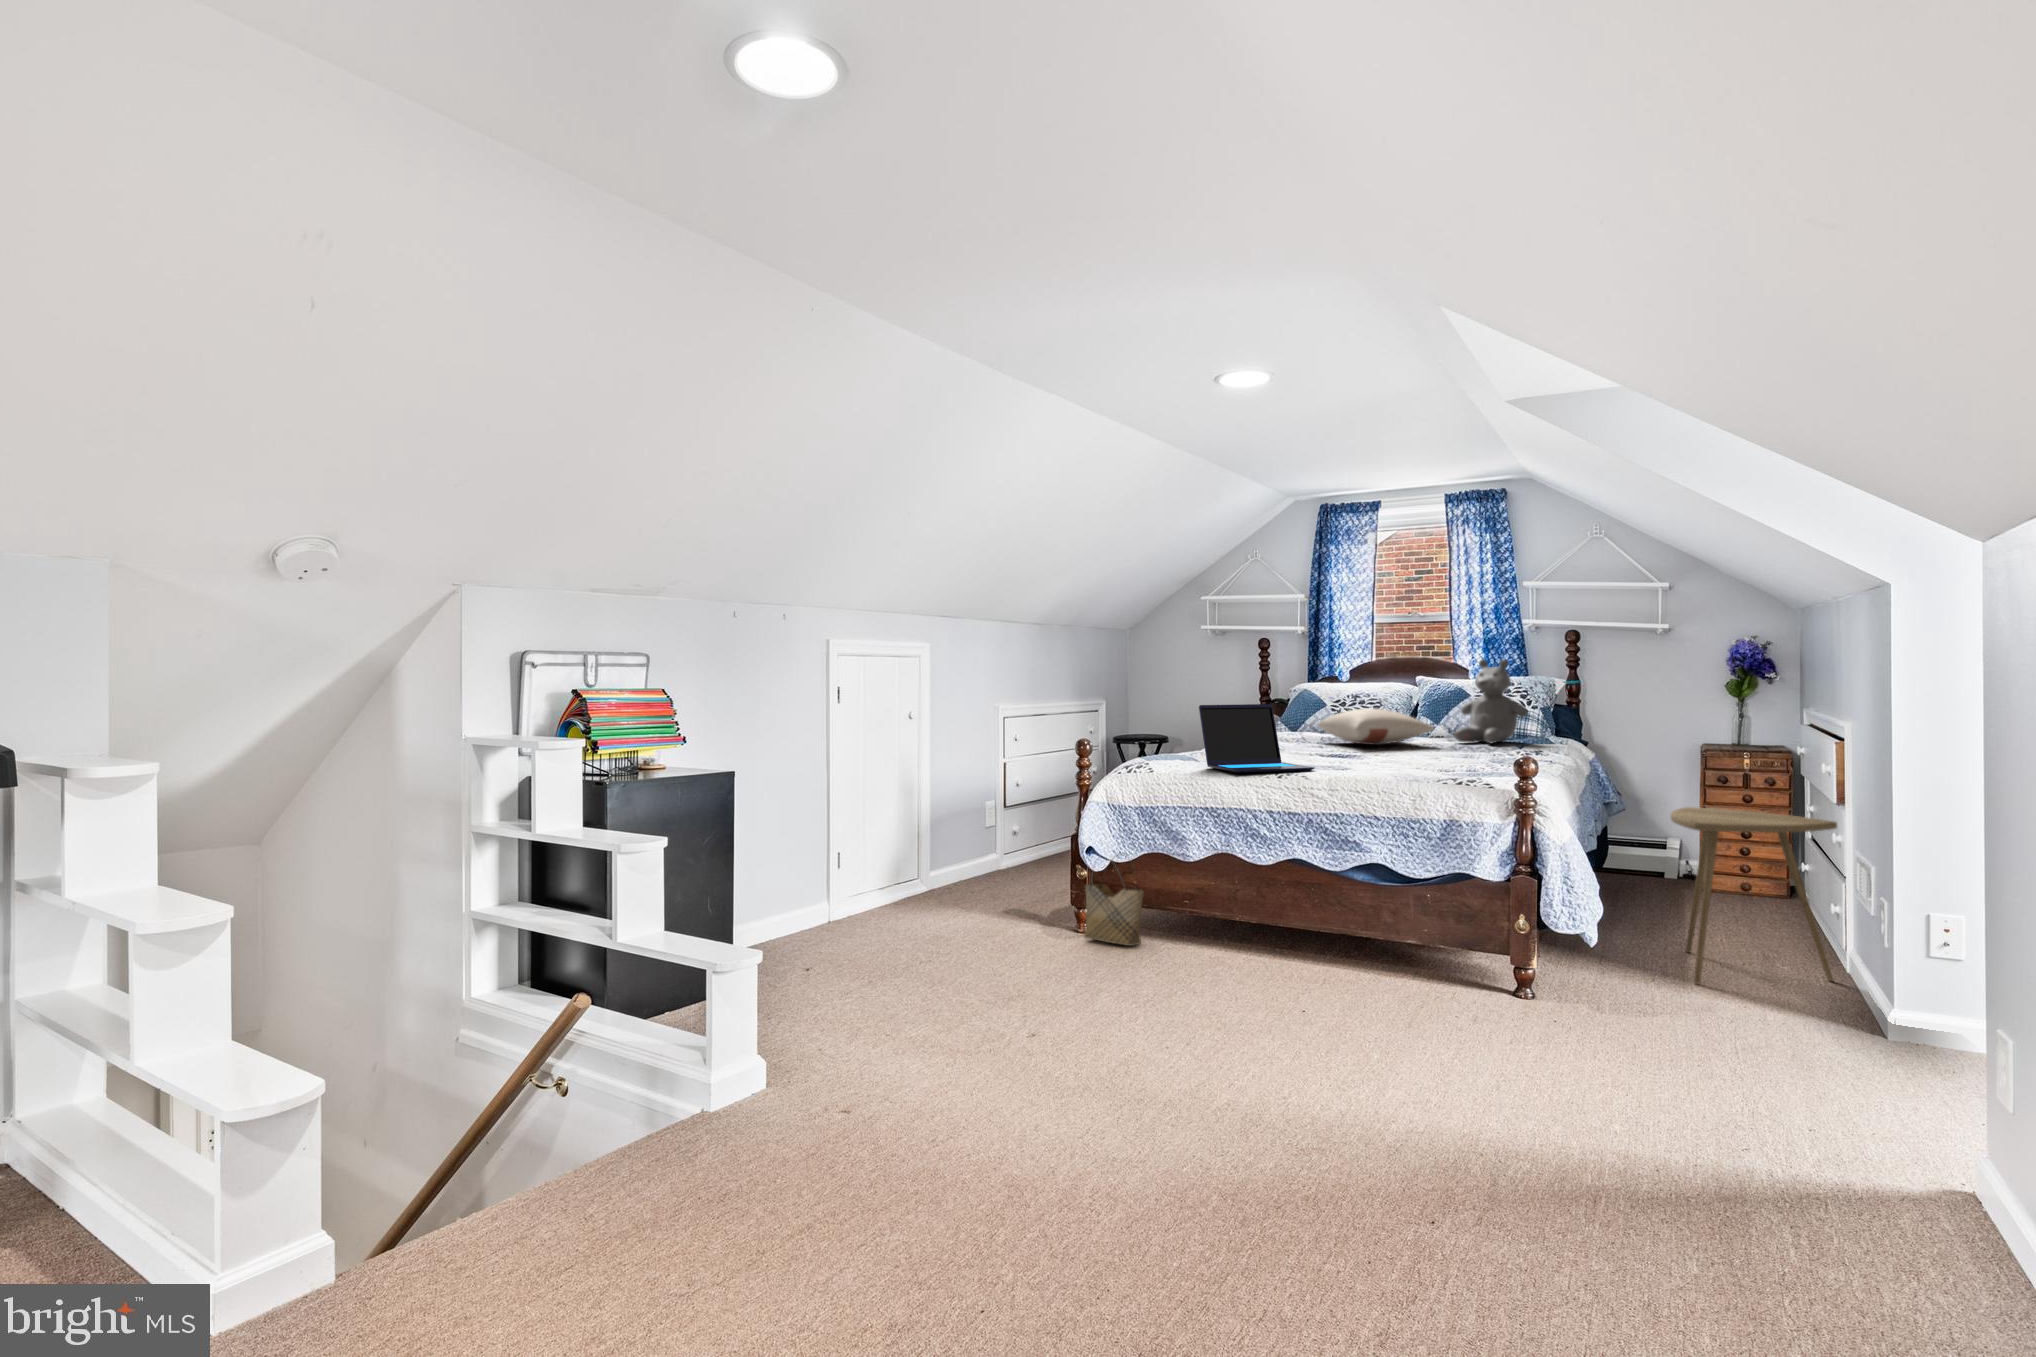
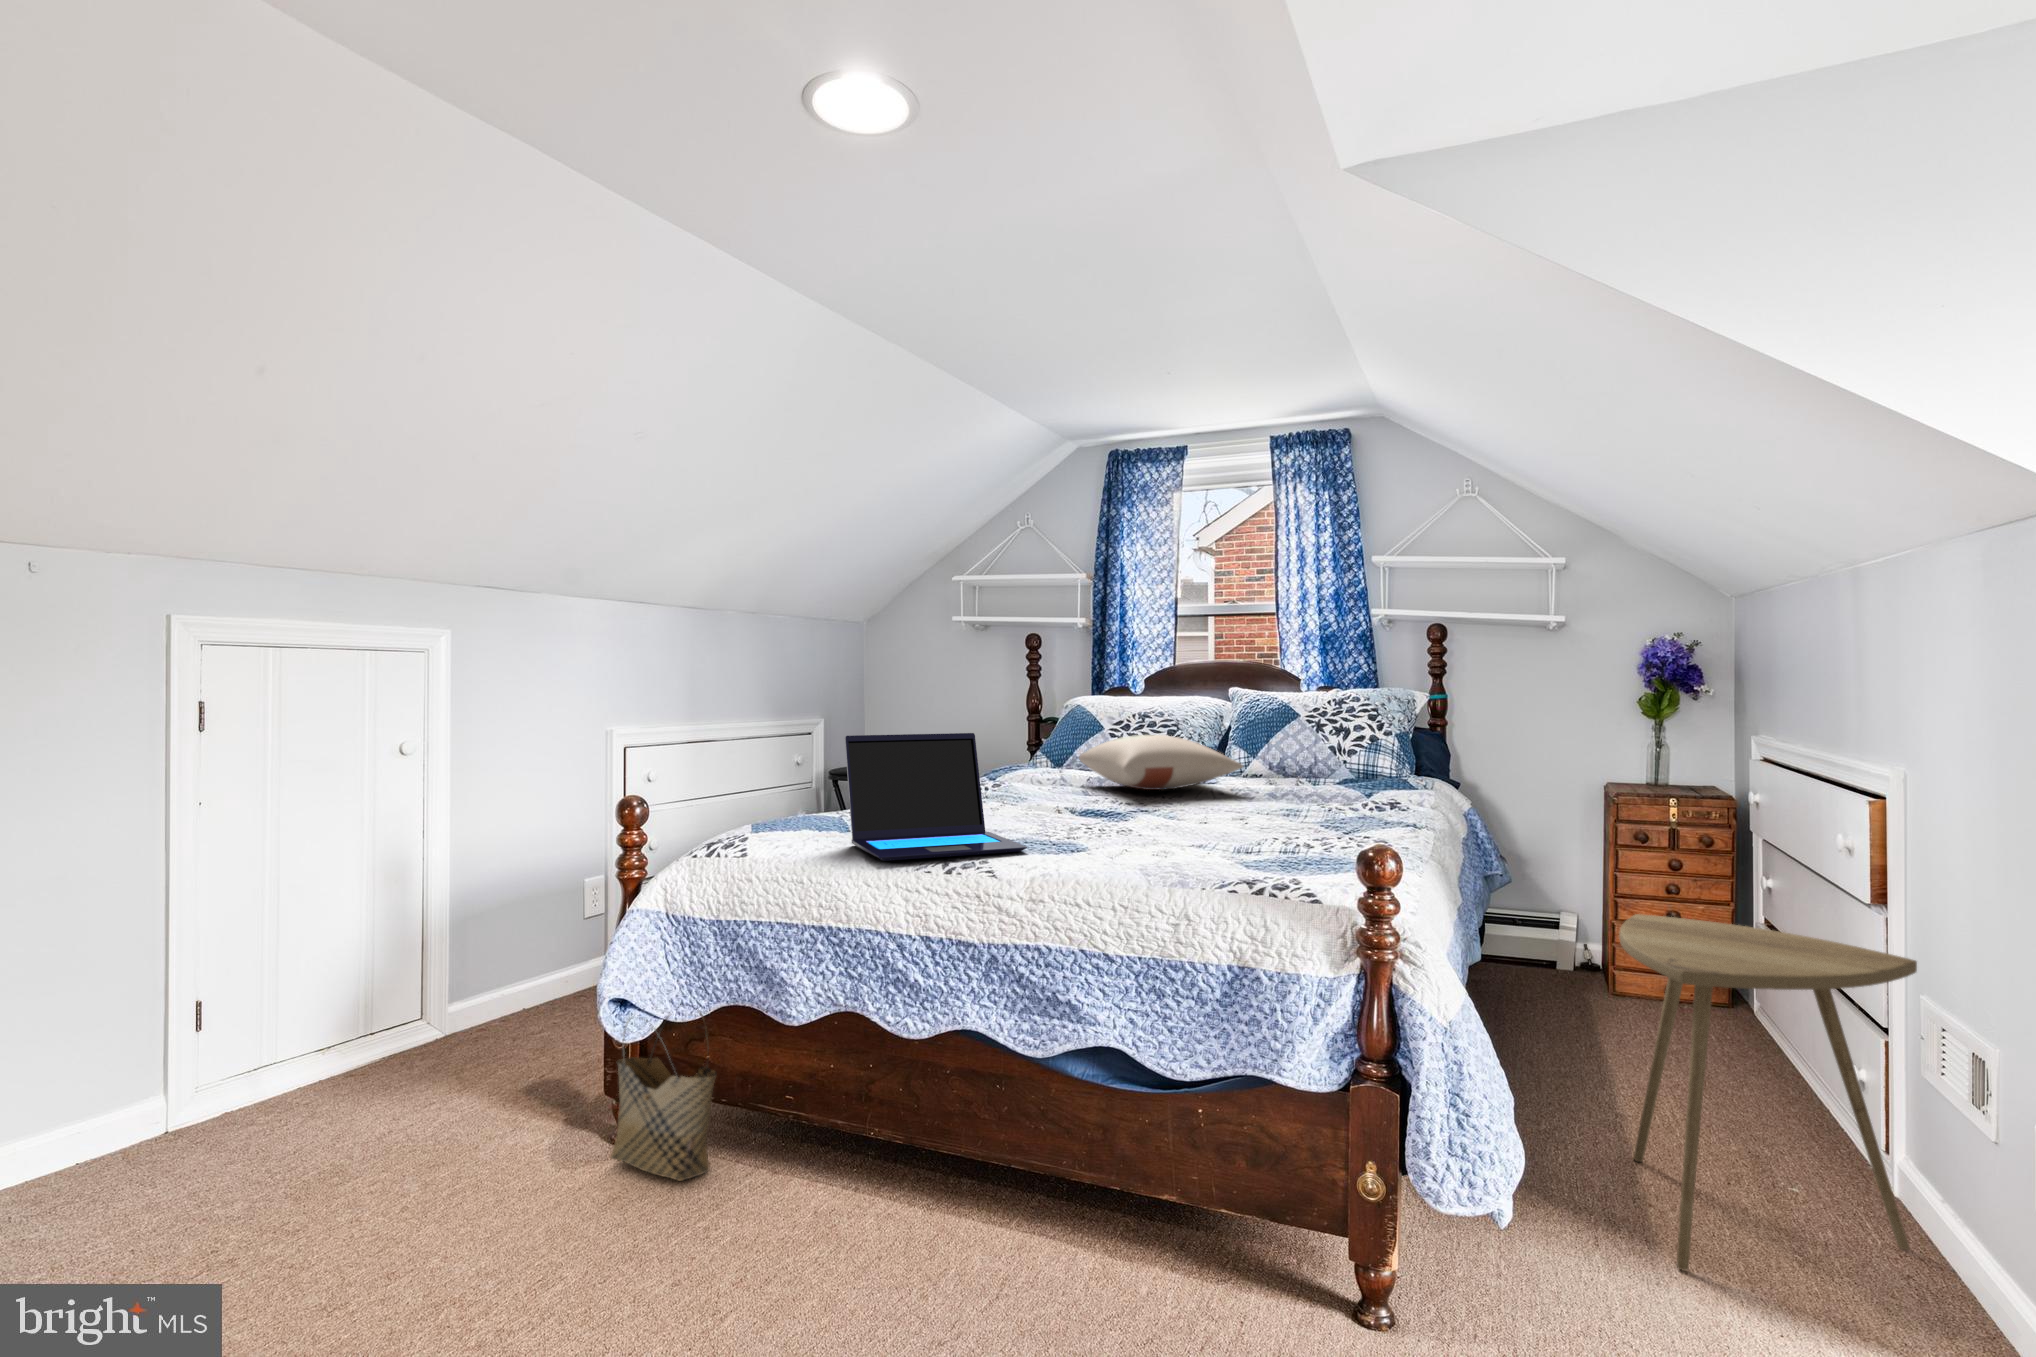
teddy bear: present [1454,659,1527,743] -> none [1273,662,1377,788]

